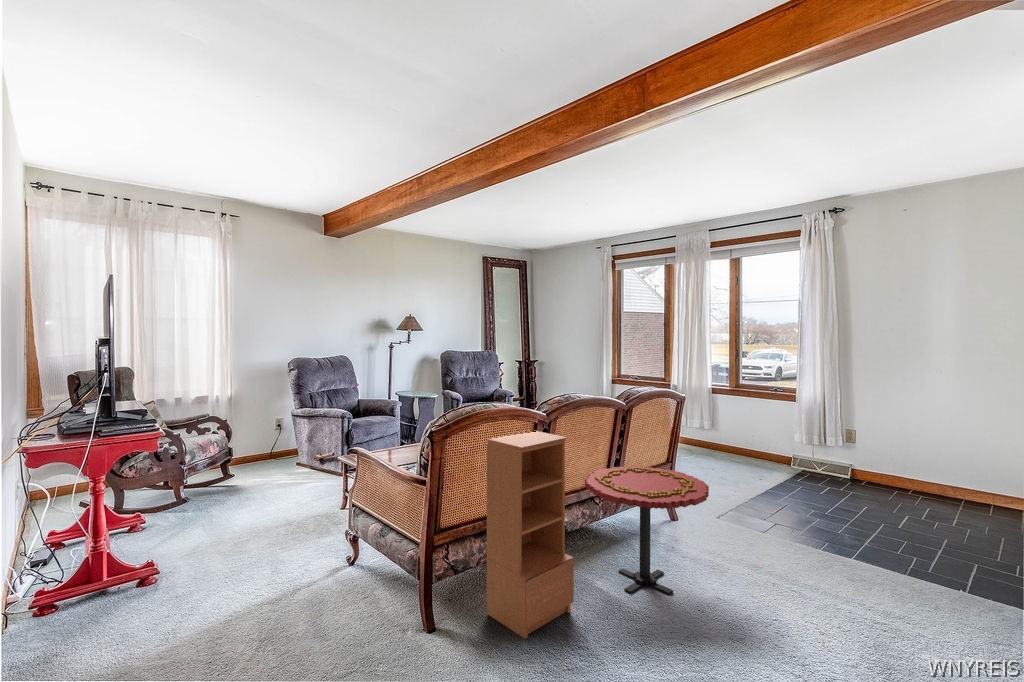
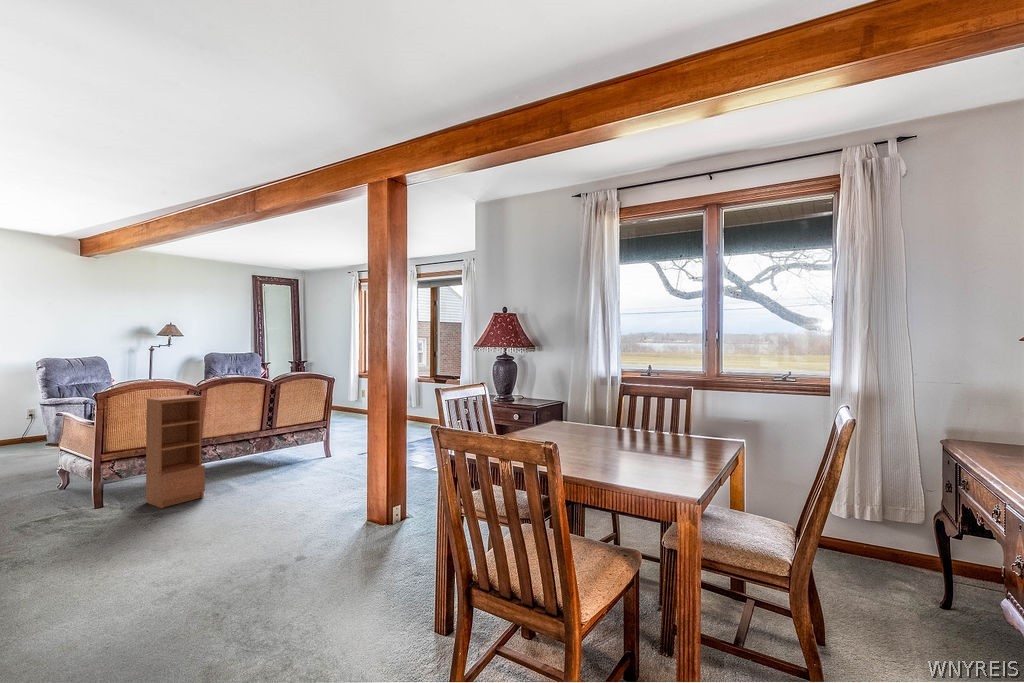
side table: present [585,466,709,595] -> none [229,419,307,488]

